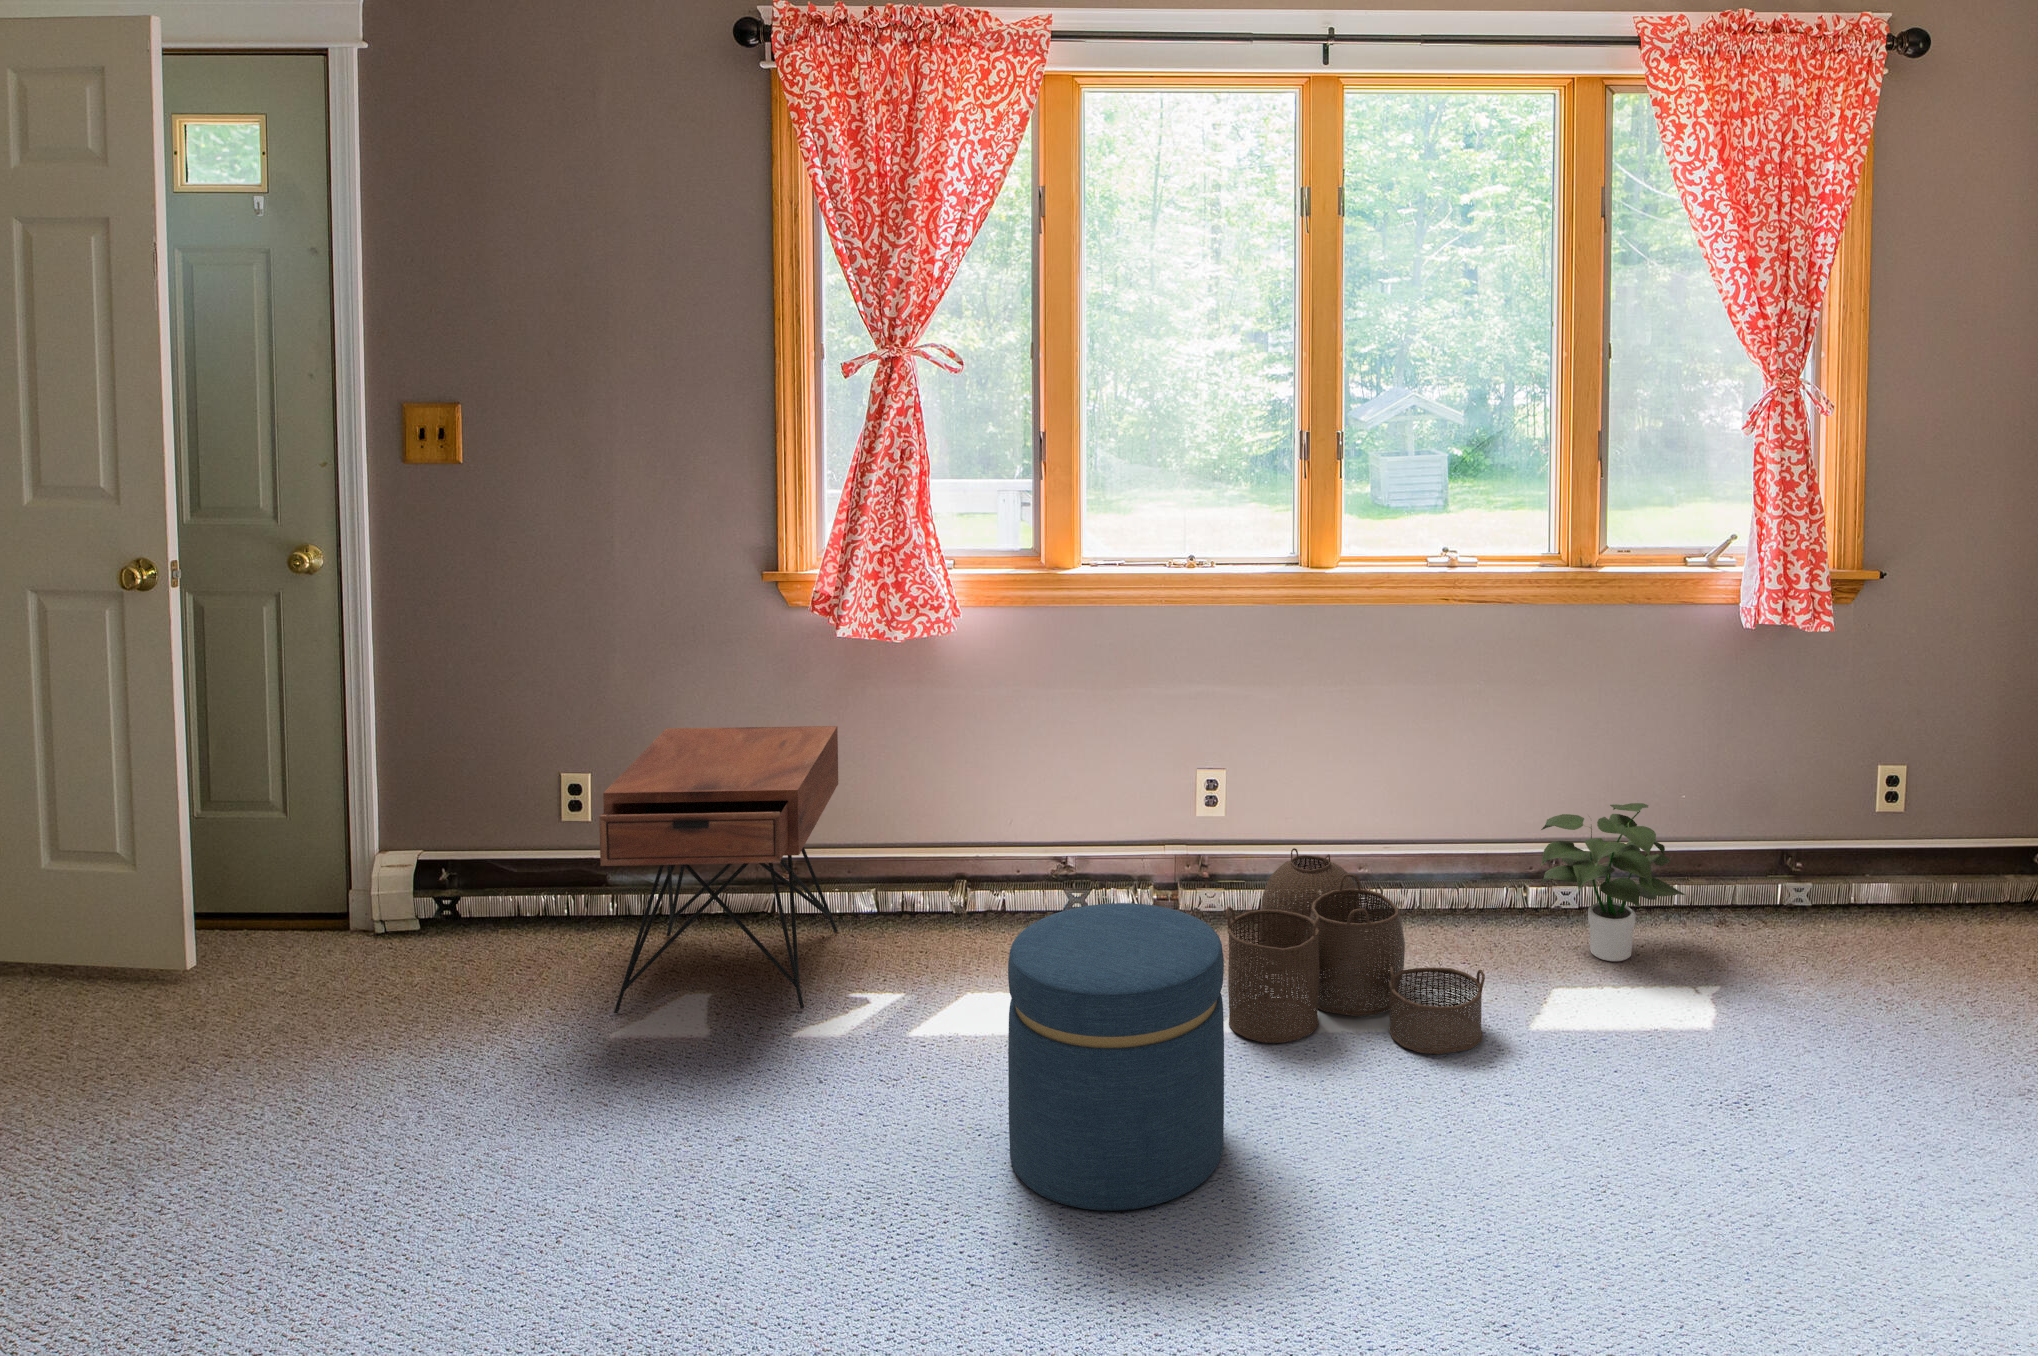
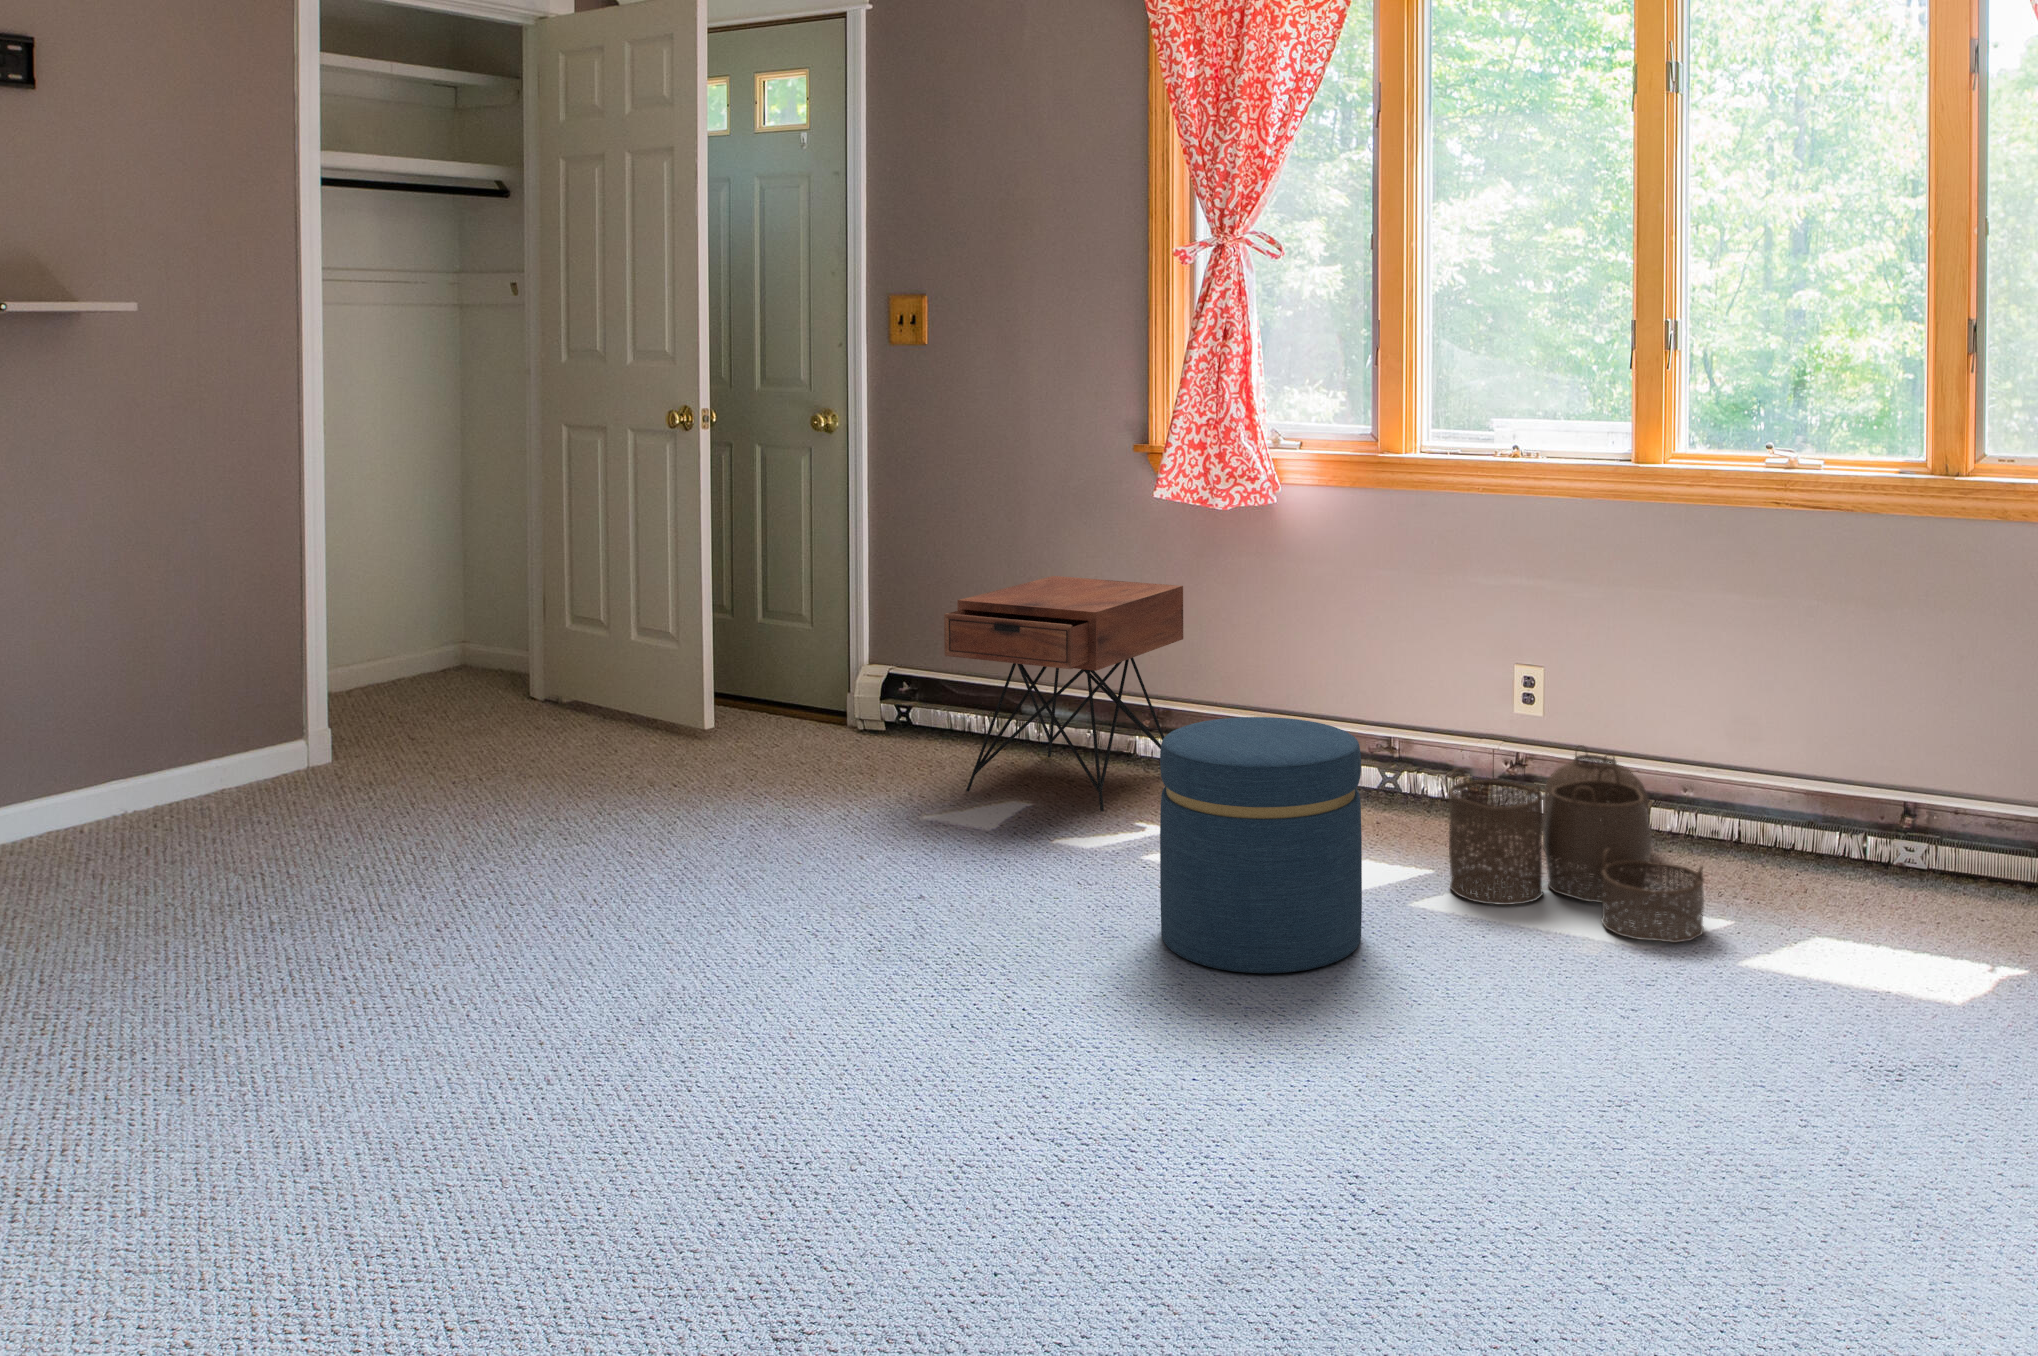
potted plant: present [1541,803,1685,961] -> none [1846,740,2026,917]

